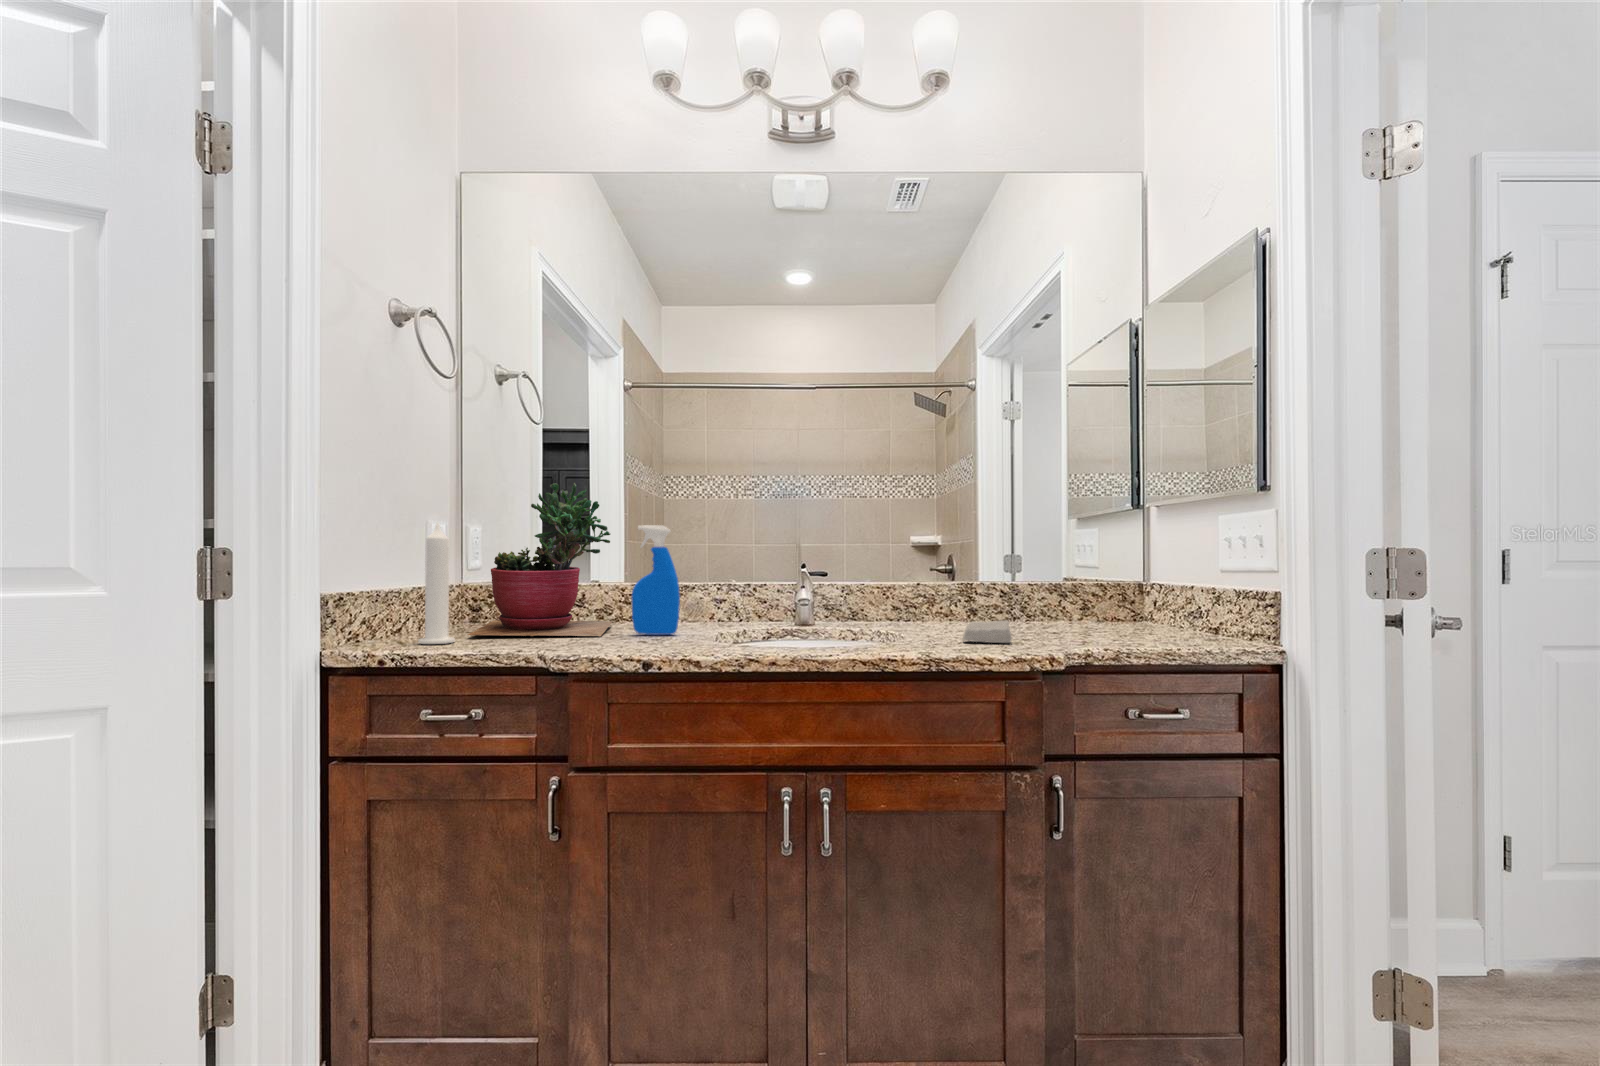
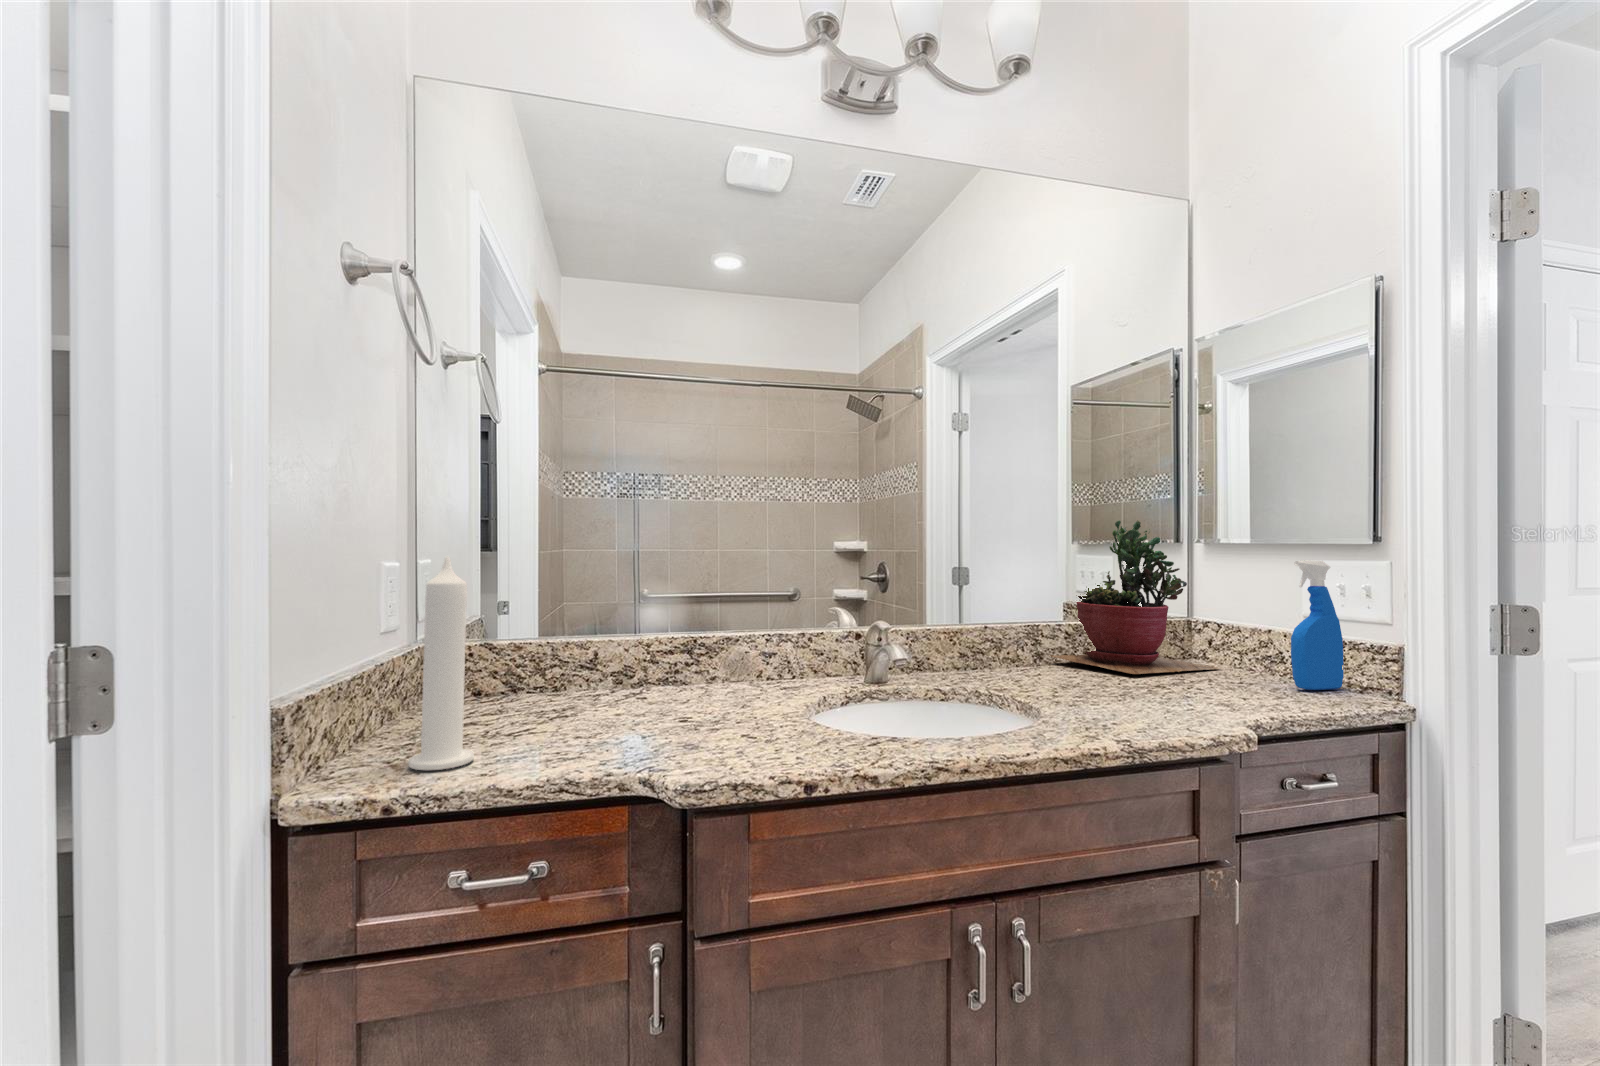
succulent plant: present [468,483,612,636] -> present [1052,520,1222,674]
spray bottle: present [631,525,680,635] -> present [1291,560,1344,690]
soap bar: present [963,620,1011,643] -> none [1154,678,1224,708]

